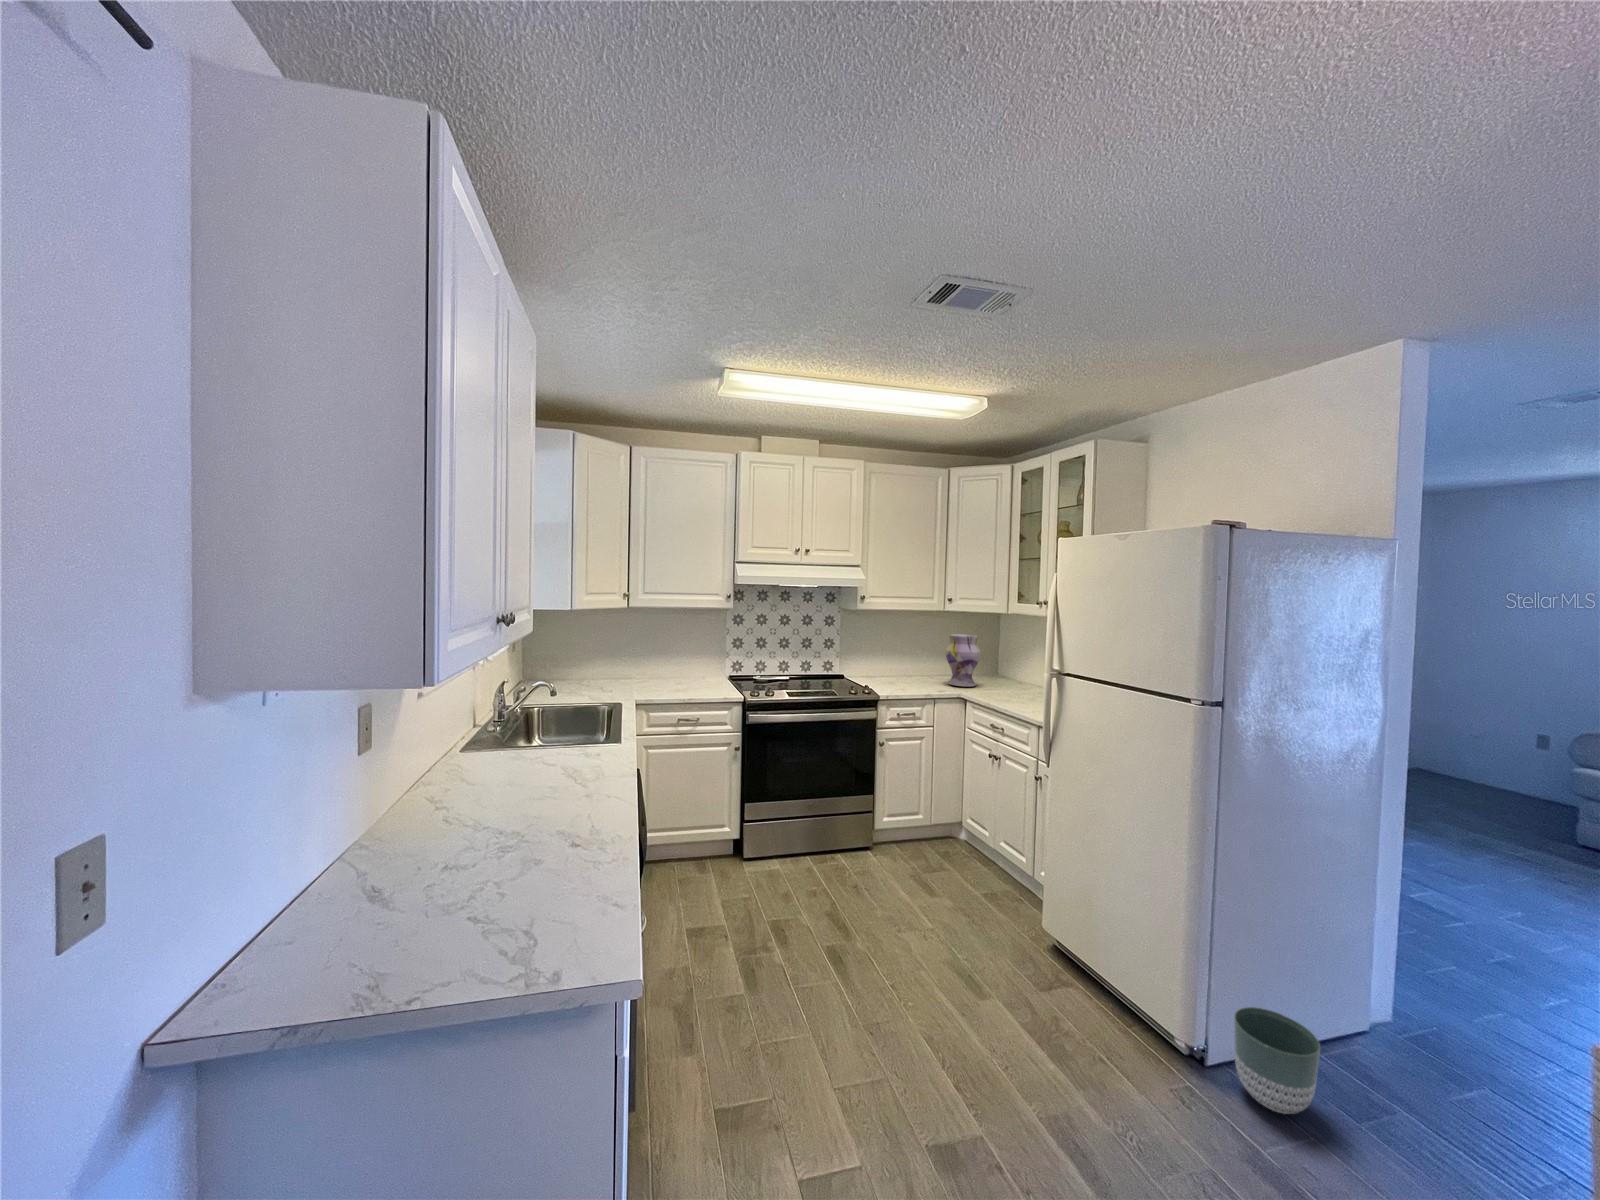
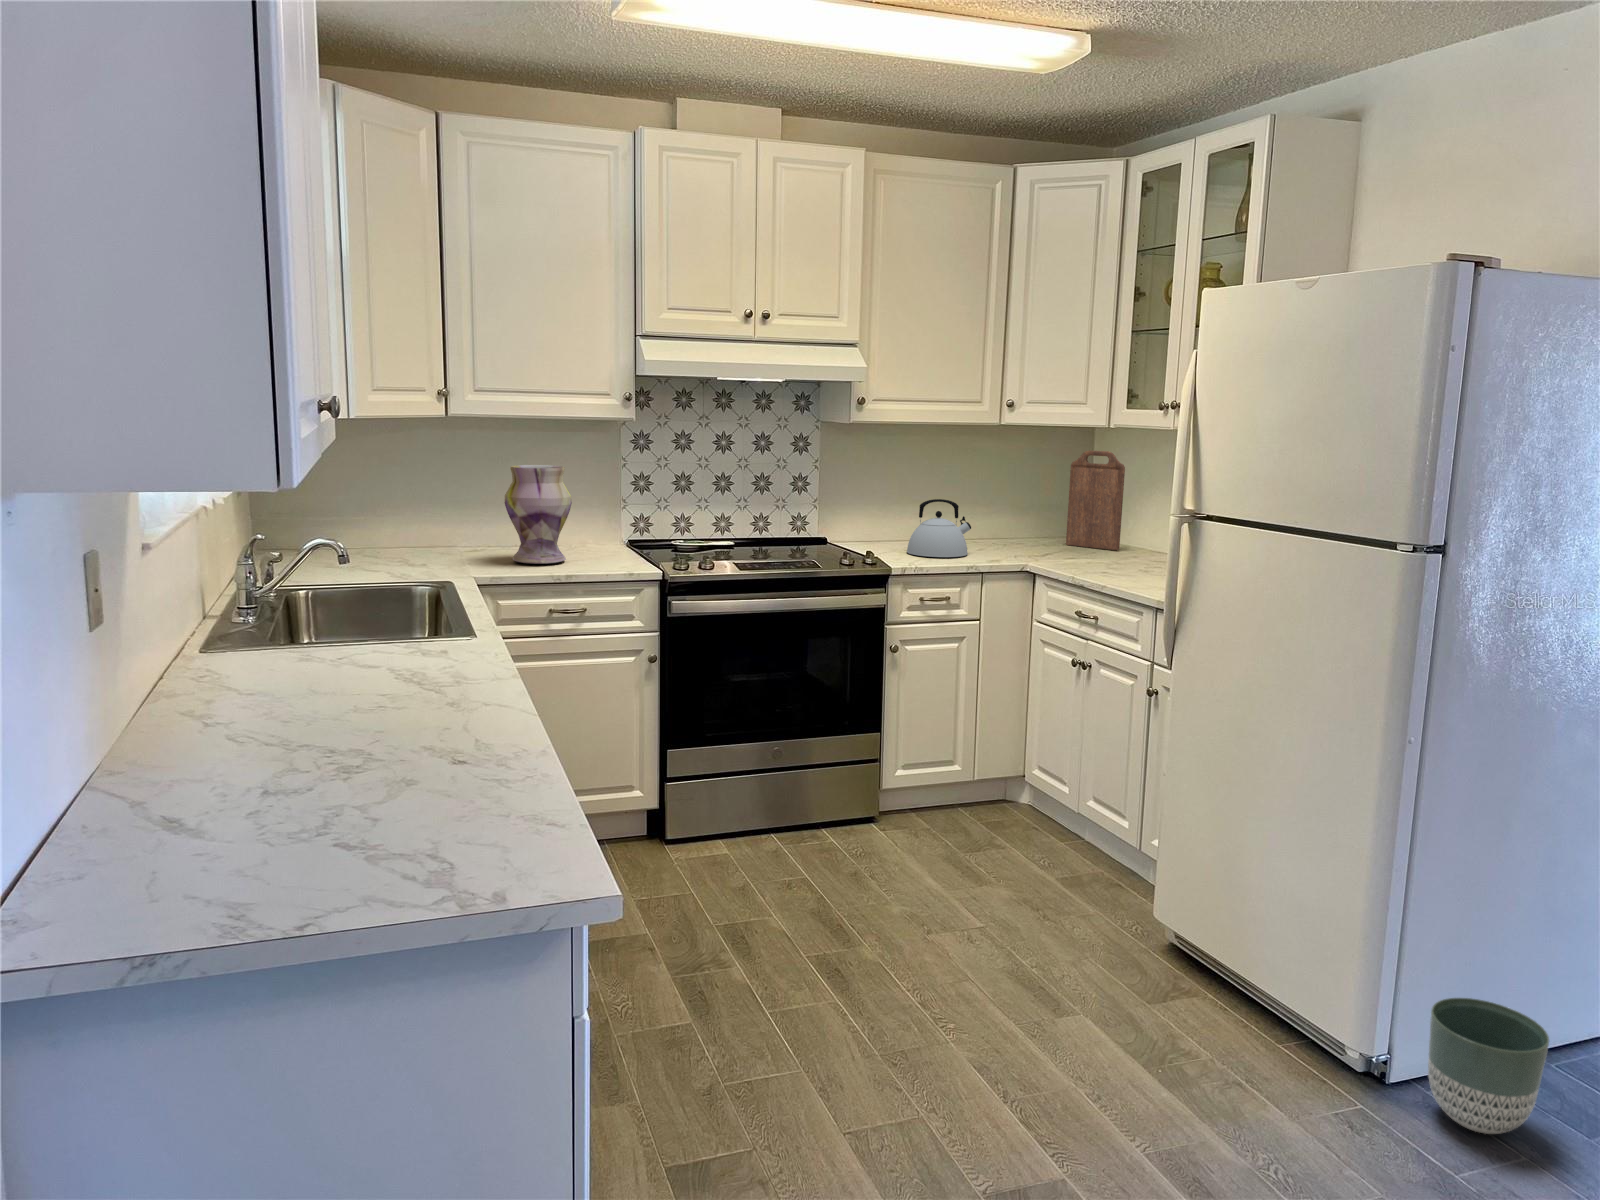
cutting board: none [985,626,1019,685] -> present [1066,450,1125,550]
vase: present [945,634,981,687] -> present [504,465,572,564]
kettle: none [890,655,928,689] -> present [907,499,971,557]

